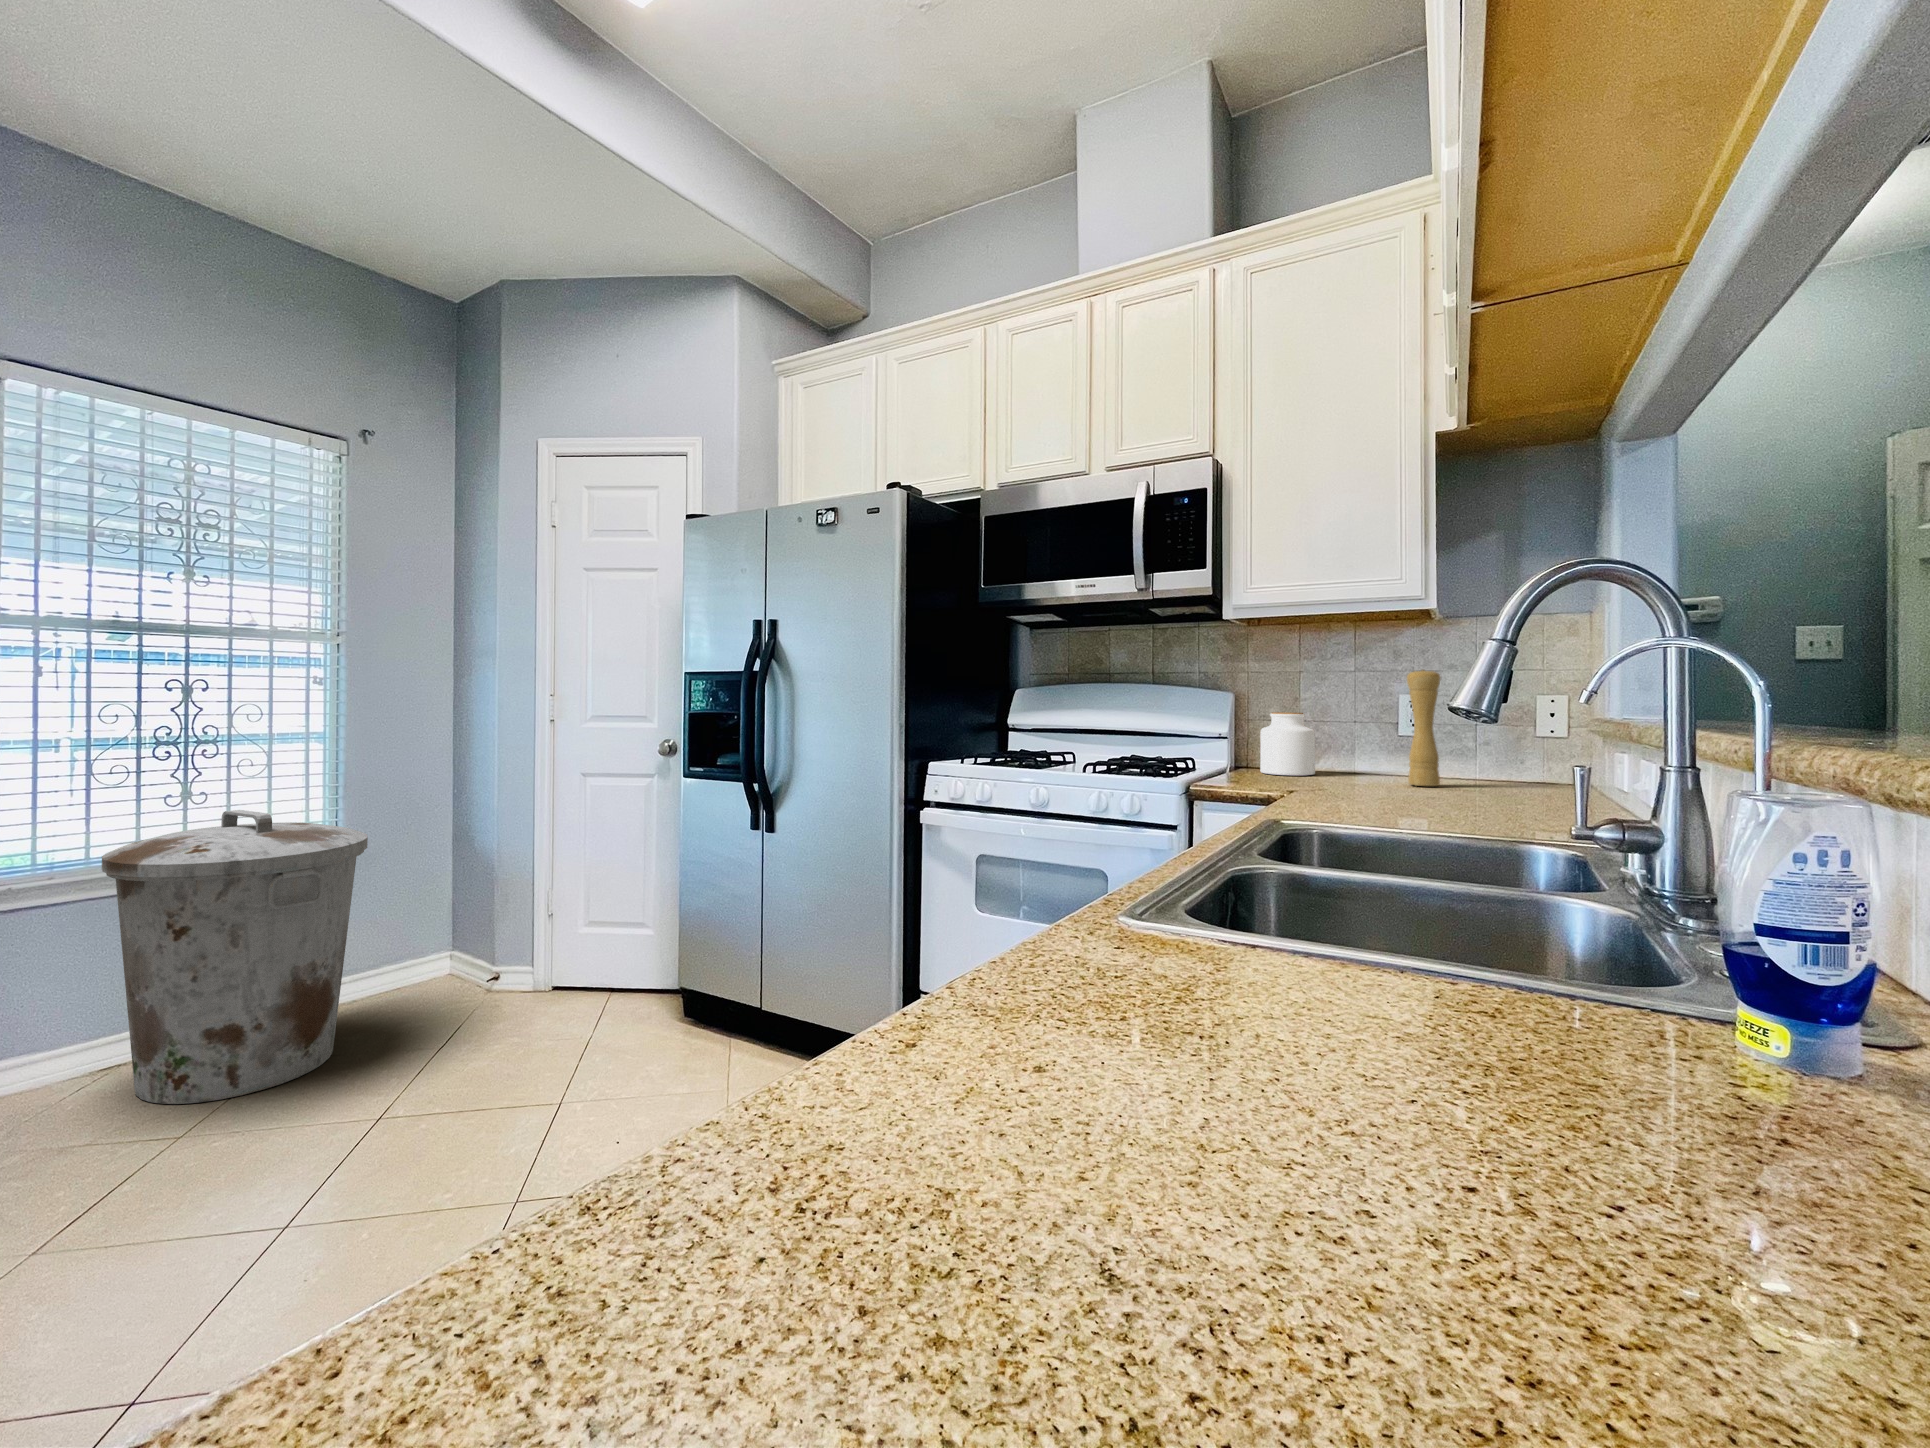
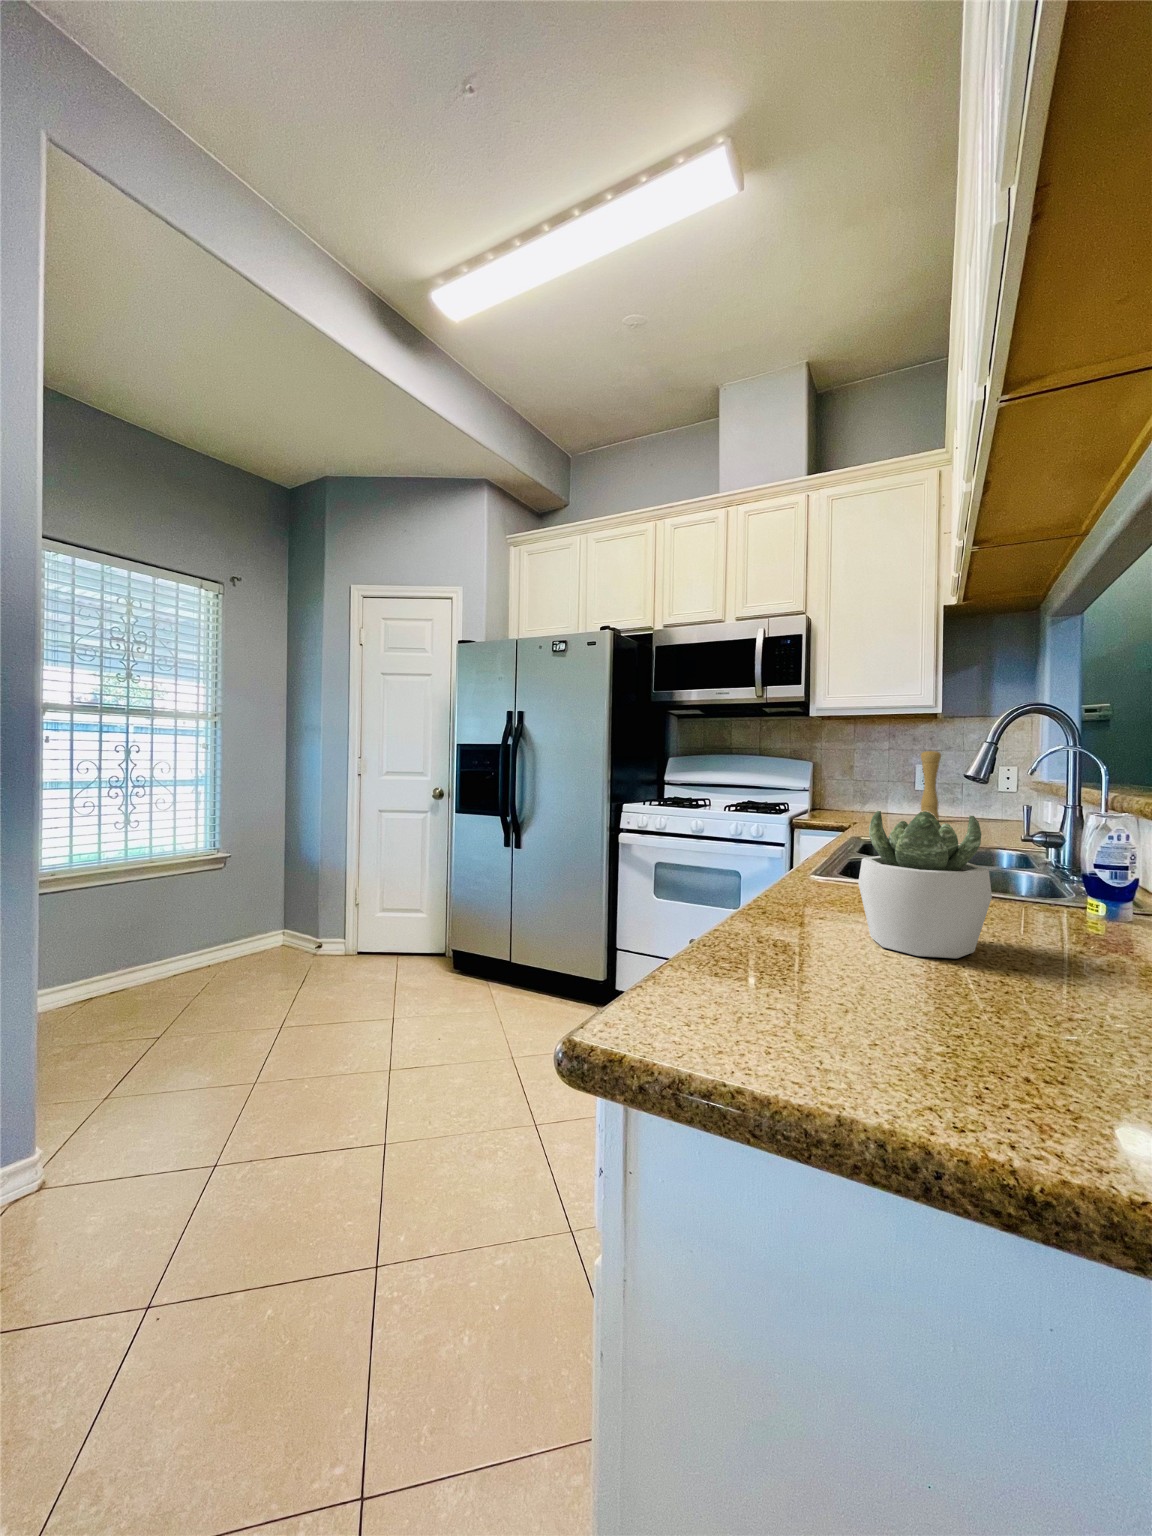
jar: present [1260,712,1315,776] -> none [827,775,861,814]
succulent plant: none [1088,809,1431,1274] -> present [858,811,992,959]
trash can: present [102,810,368,1104] -> none [94,831,253,1016]

